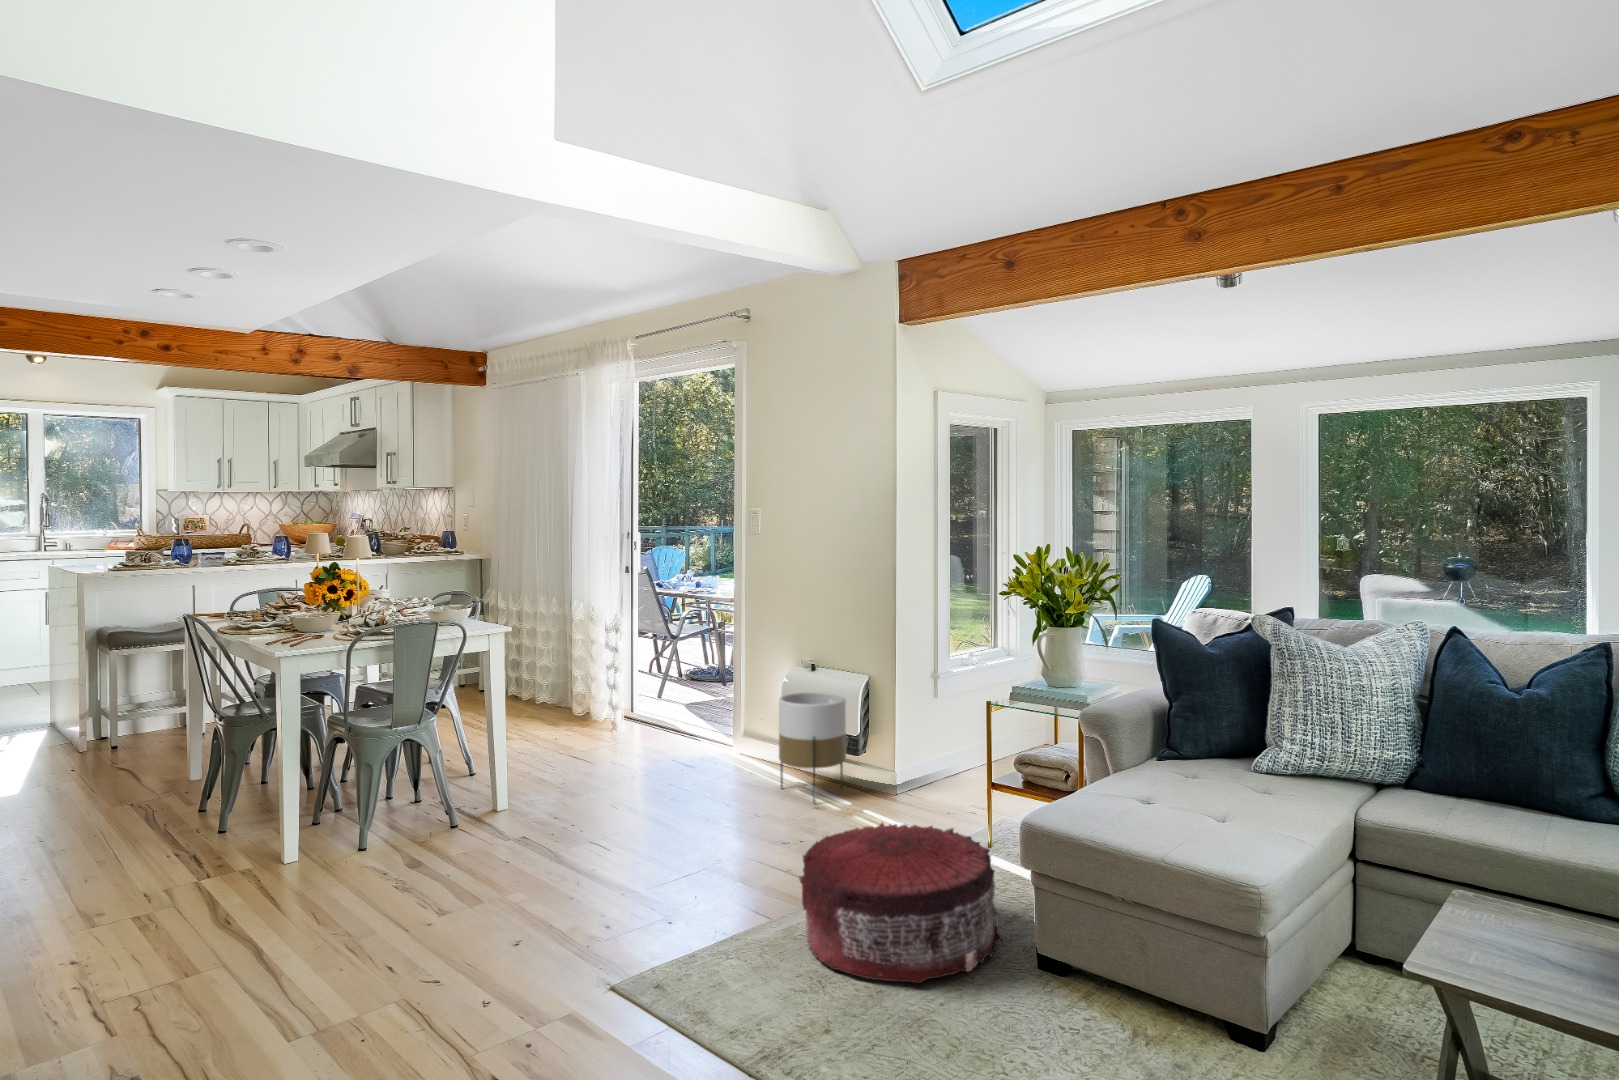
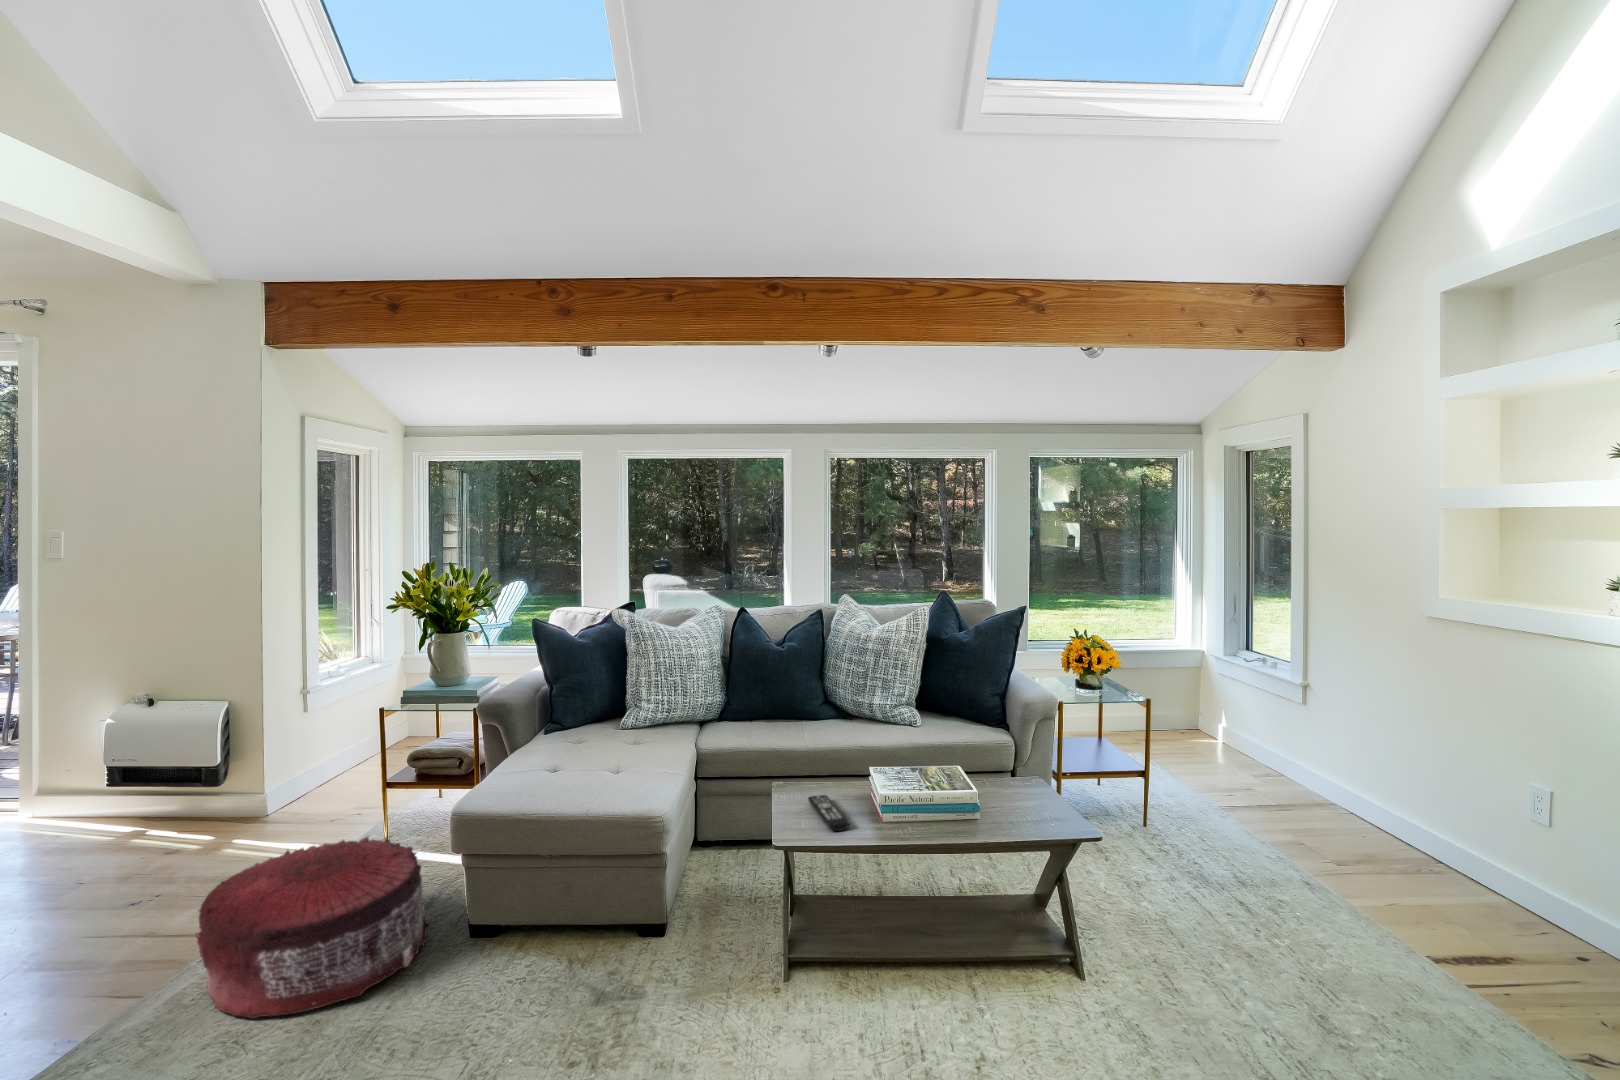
planter: present [779,692,846,803] -> none [107,727,202,850]
remote control: none [1501,916,1559,978] -> present [808,795,849,831]

